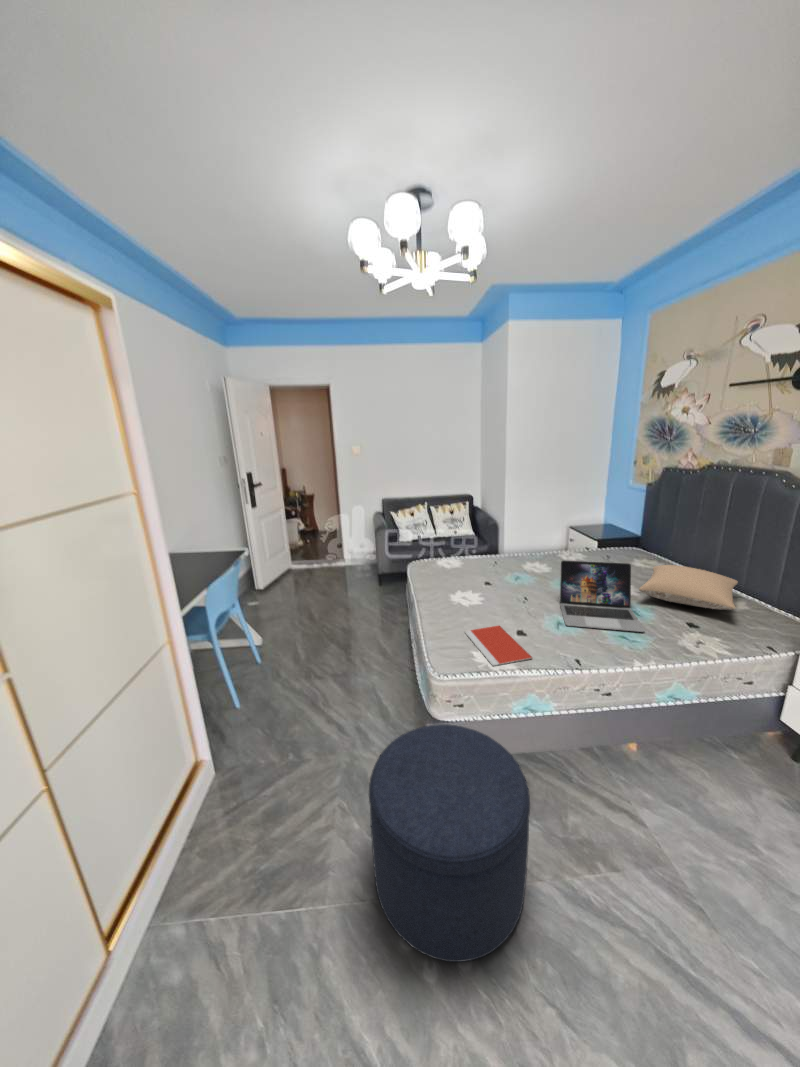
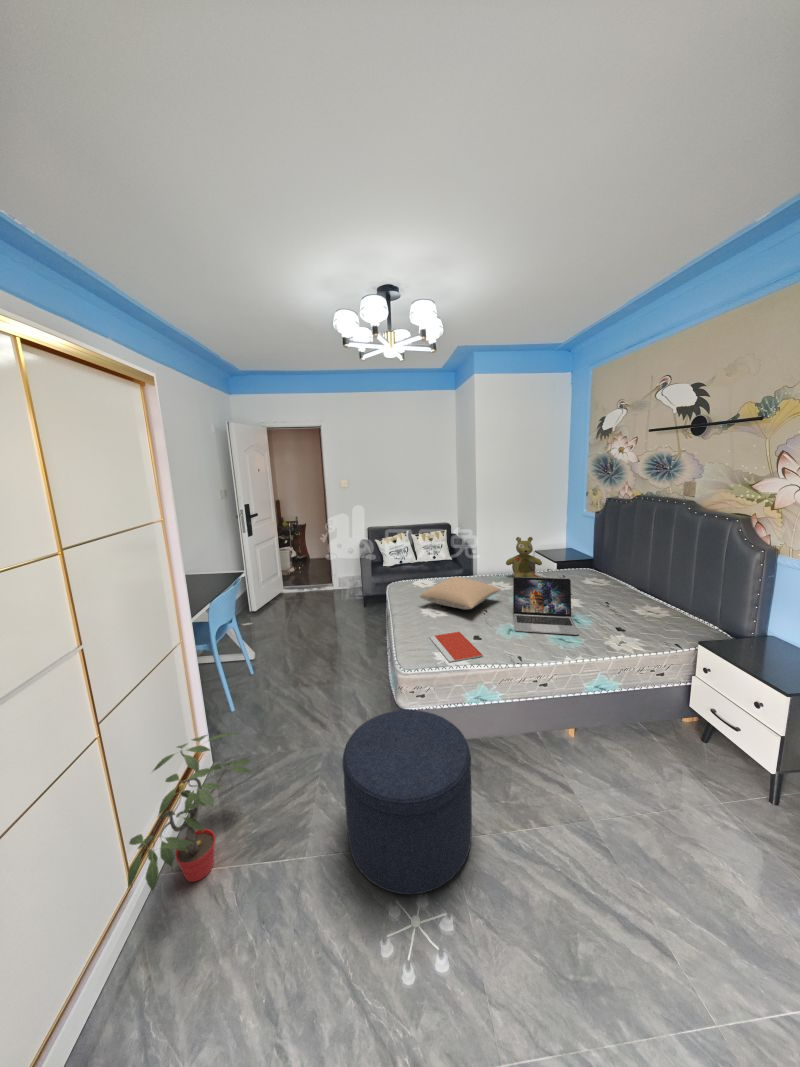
stuffed bear: none [544,512,586,565] -> present [506,537,542,578]
pillow: present [639,565,738,610] -> present [420,577,501,609]
potted plant: none [101,749,260,975] -> present [128,733,251,893]

